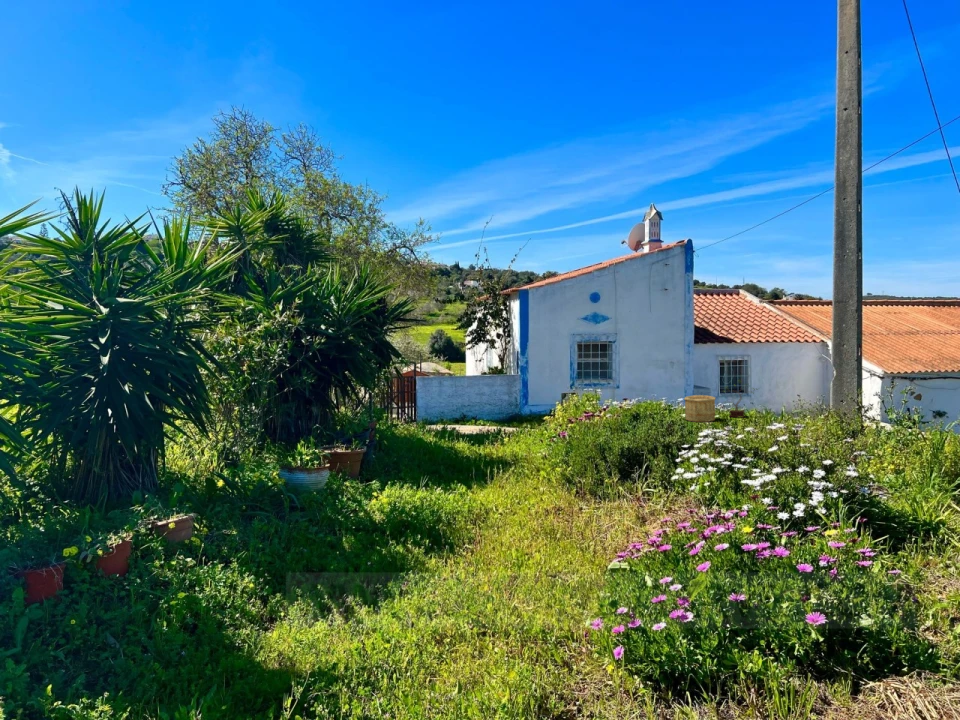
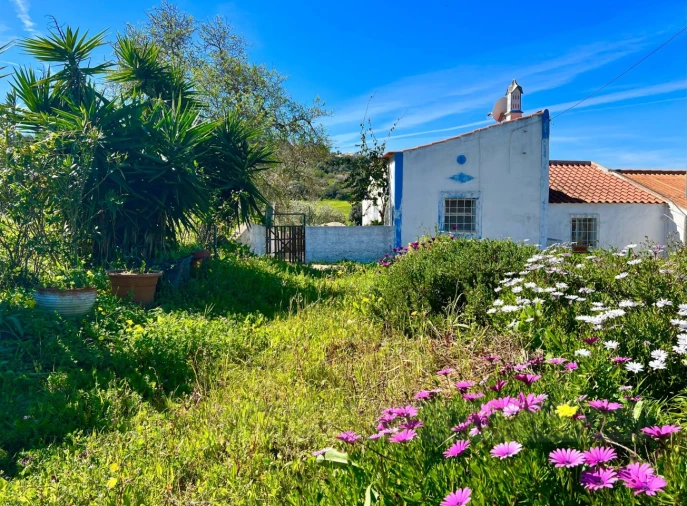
wooden bucket: present [684,395,716,422] -> none [521,229,557,255]

